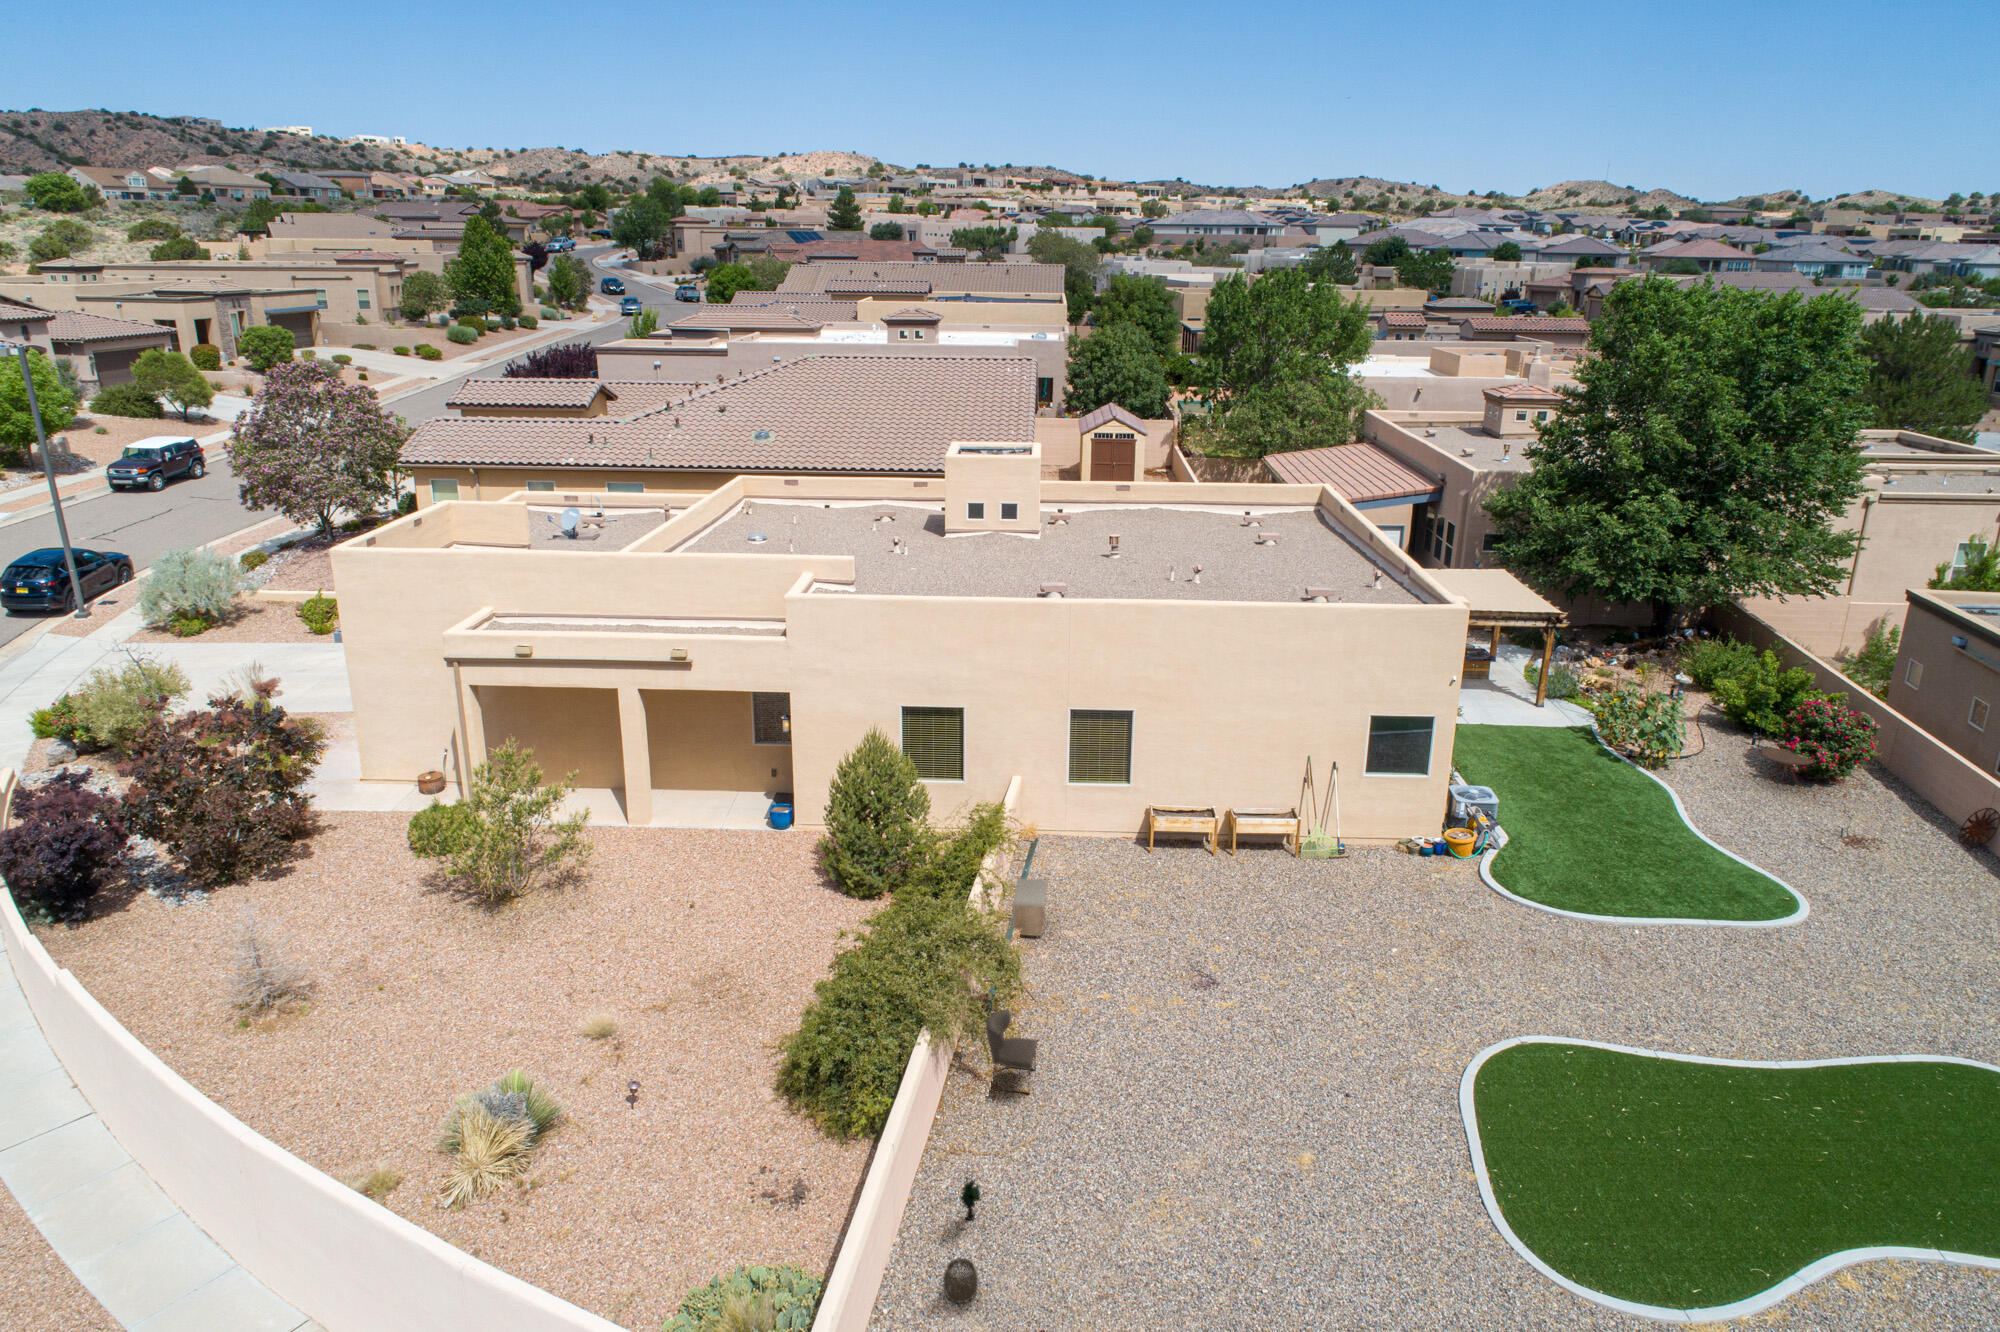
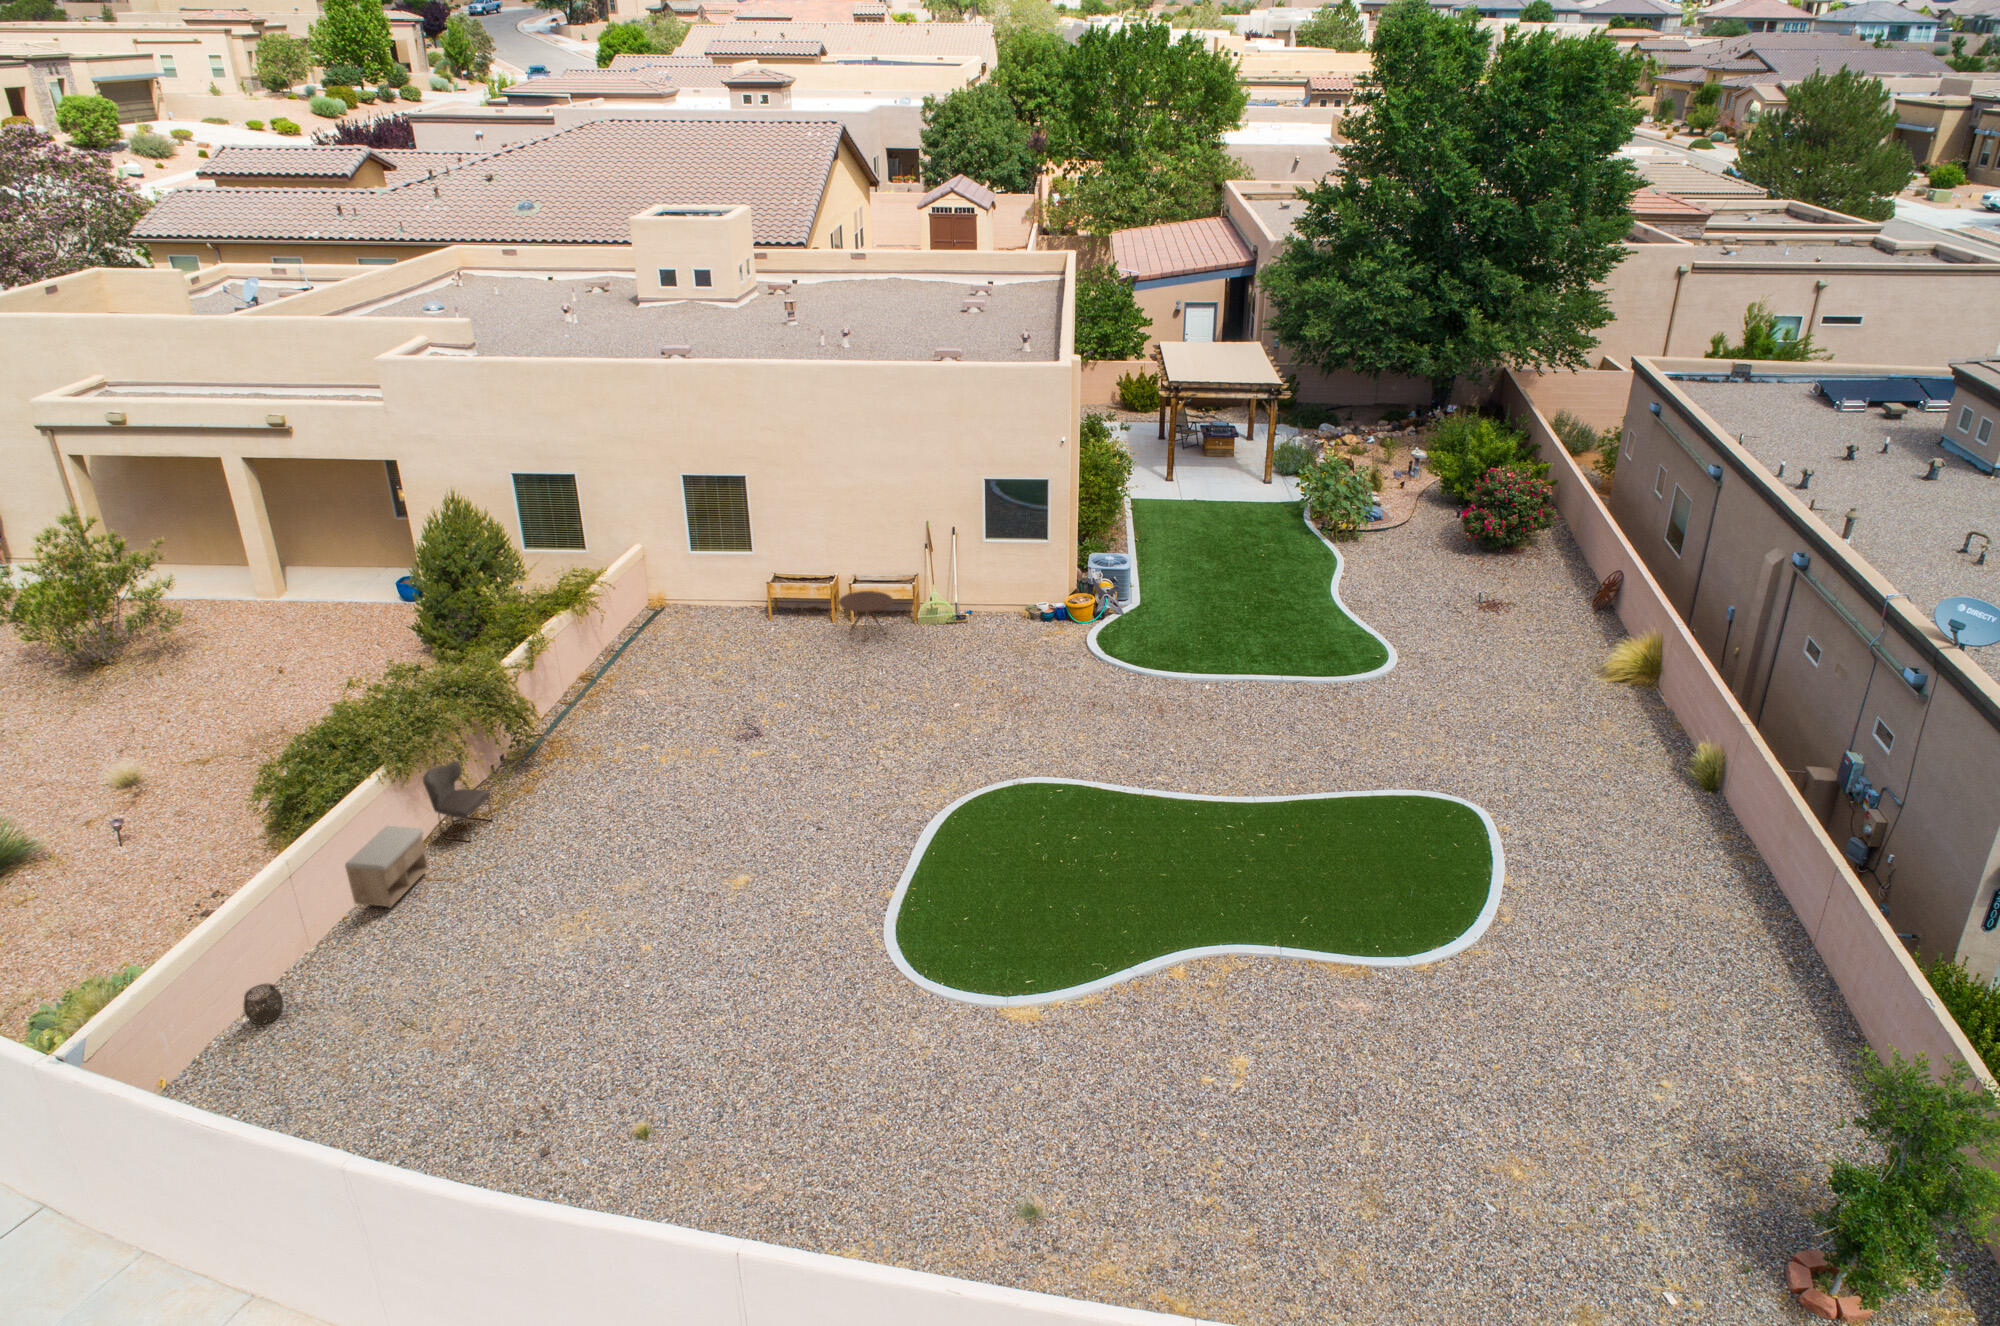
round table: present [1762,748,1814,787] -> present [839,591,893,634]
storage bench: present [1012,878,1048,937] -> present [345,826,428,908]
decorative plant: present [960,1177,981,1220] -> none [308,908,335,953]

